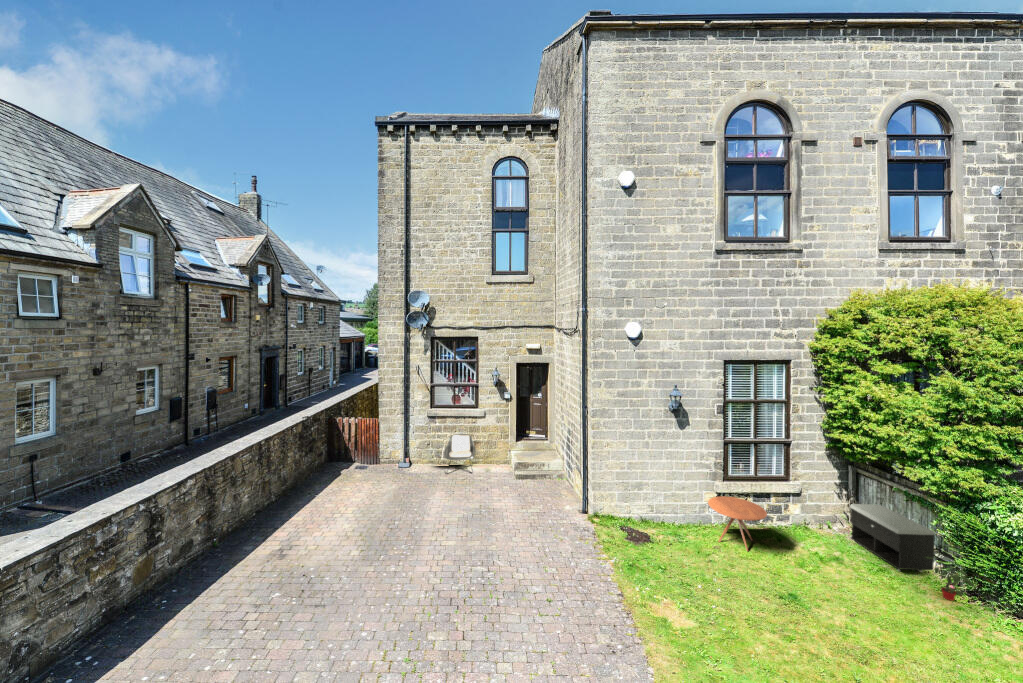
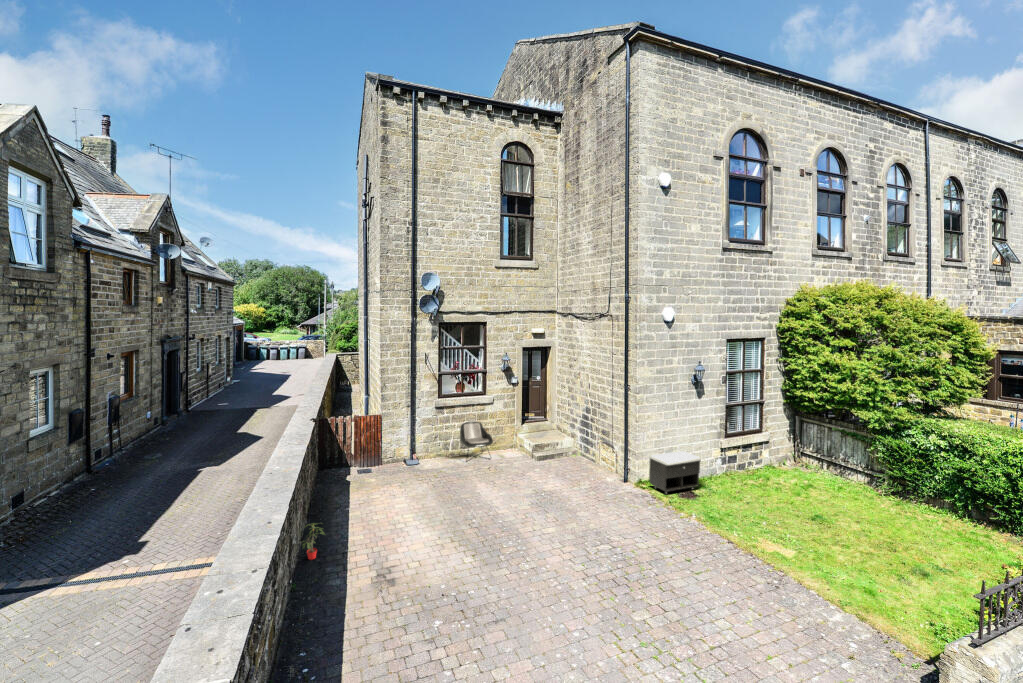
round table: present [708,496,767,551] -> none [720,449,765,486]
storage bench: present [850,504,935,572] -> present [649,451,701,494]
potted plant: present [926,557,974,601] -> present [303,523,324,559]

